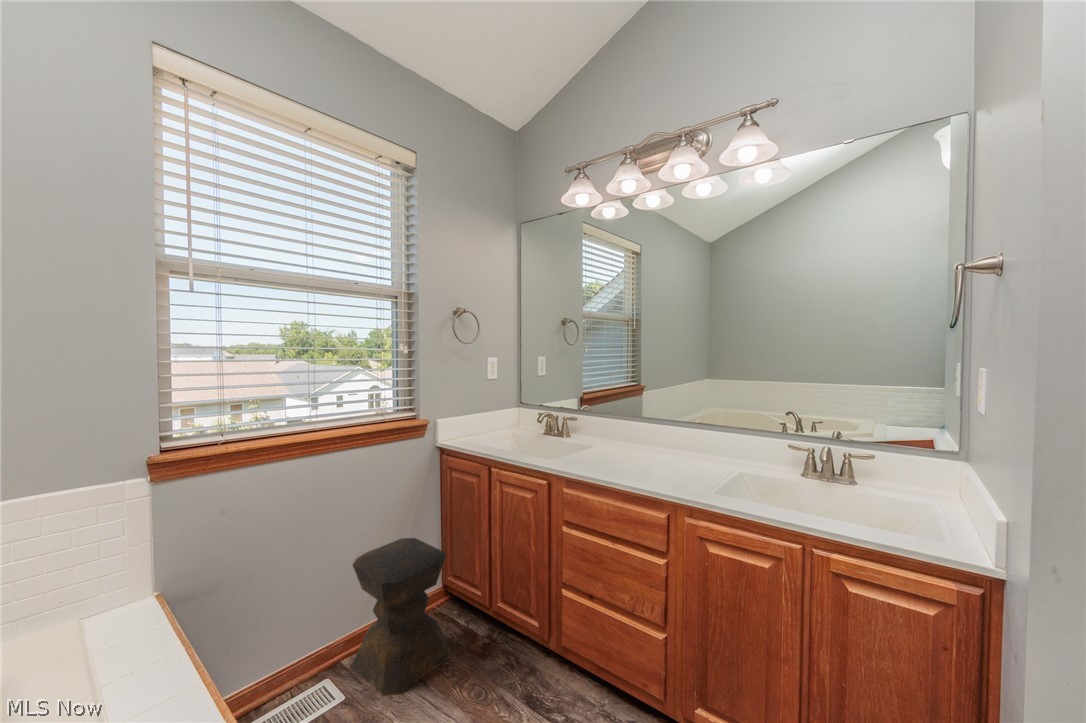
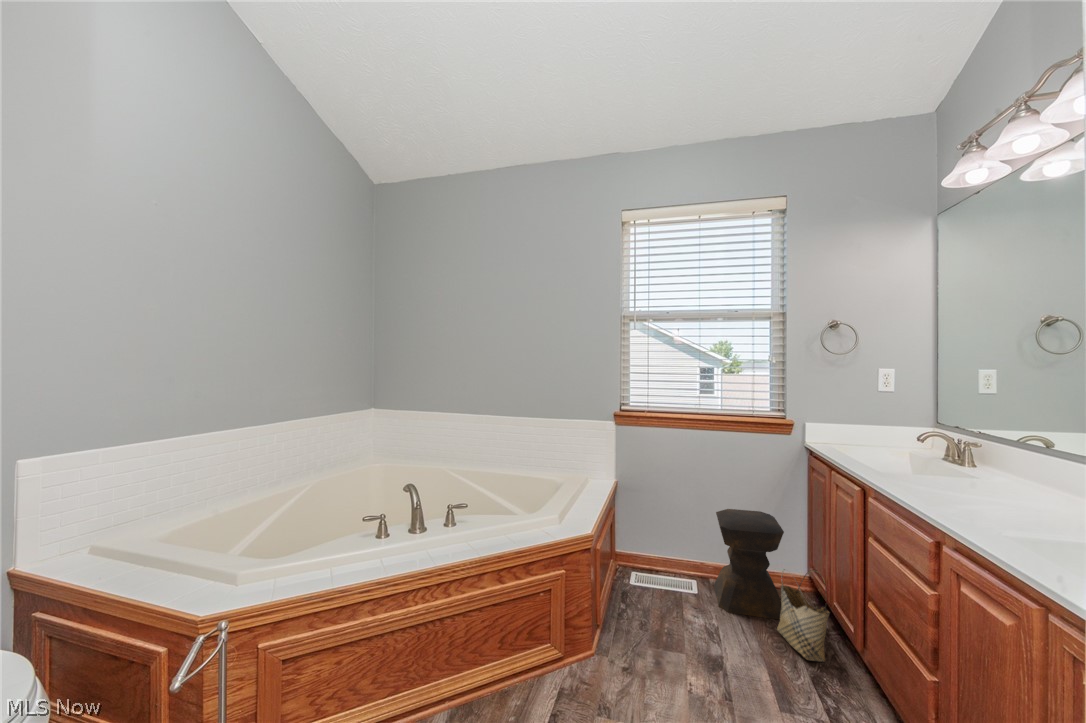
woven basket: none [462,582,524,688] -> present [777,569,830,662]

